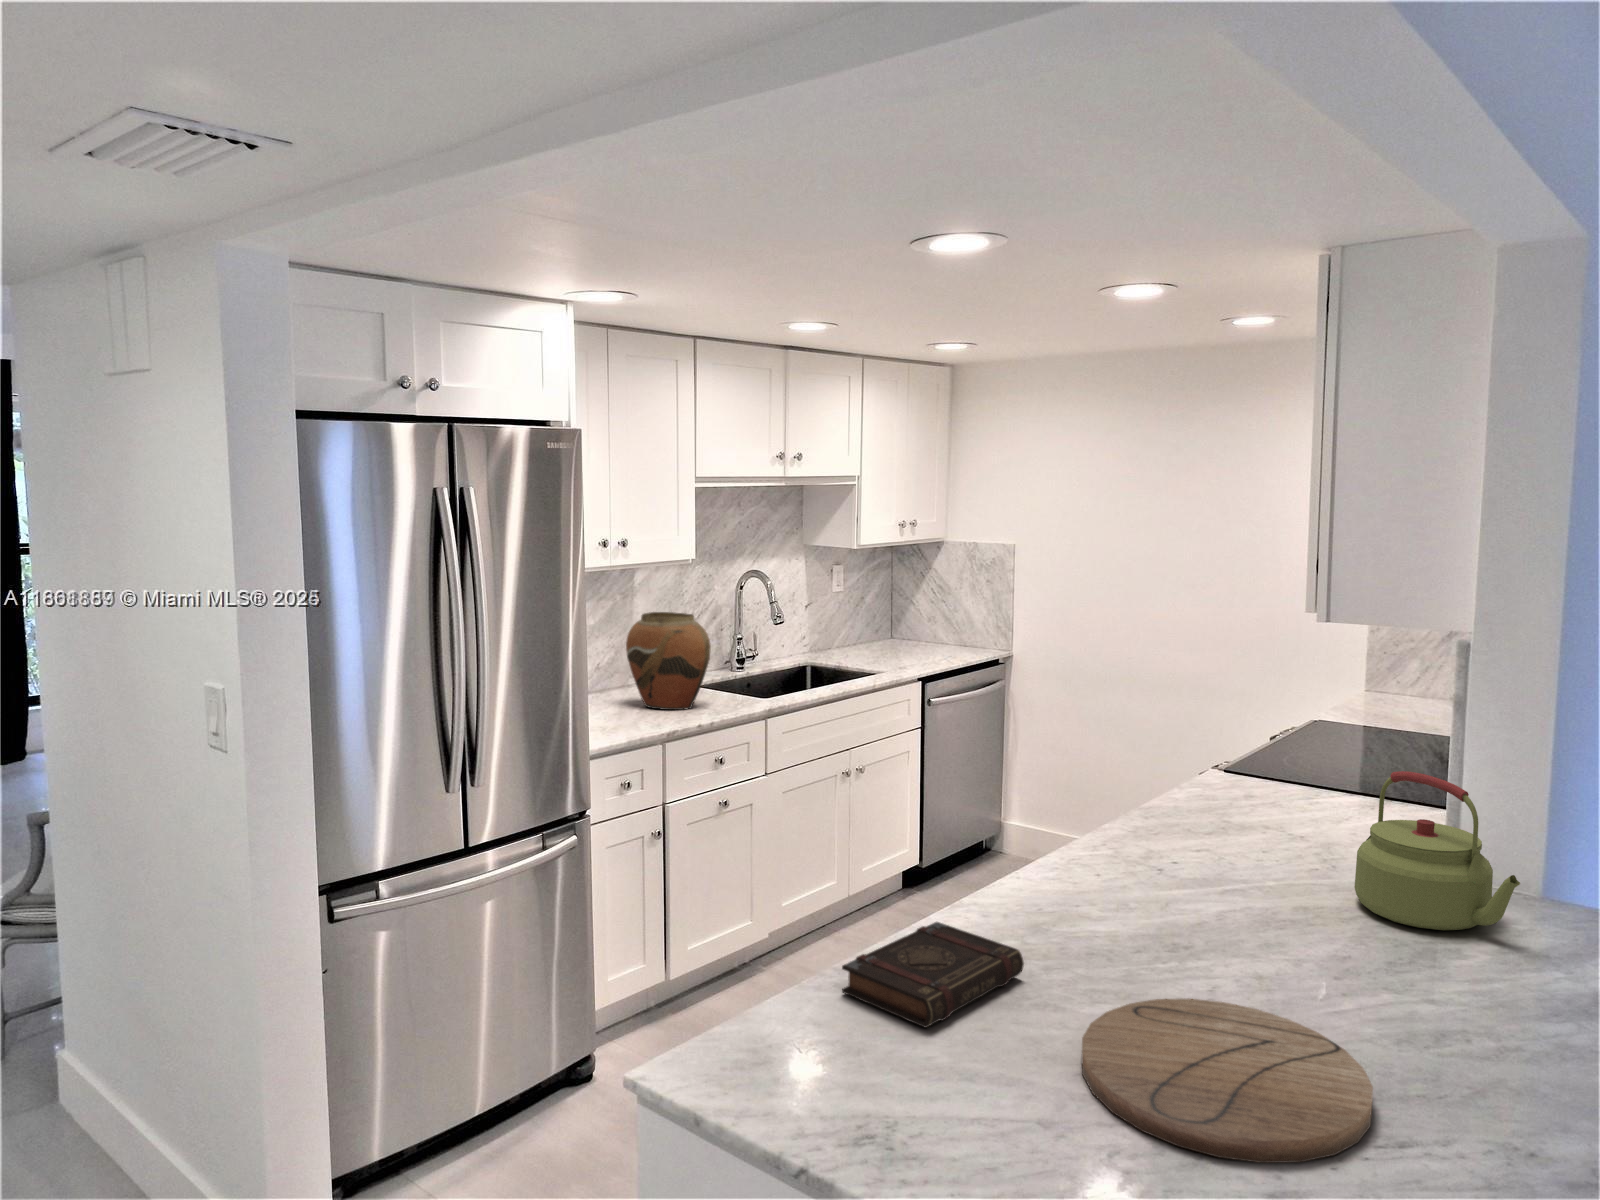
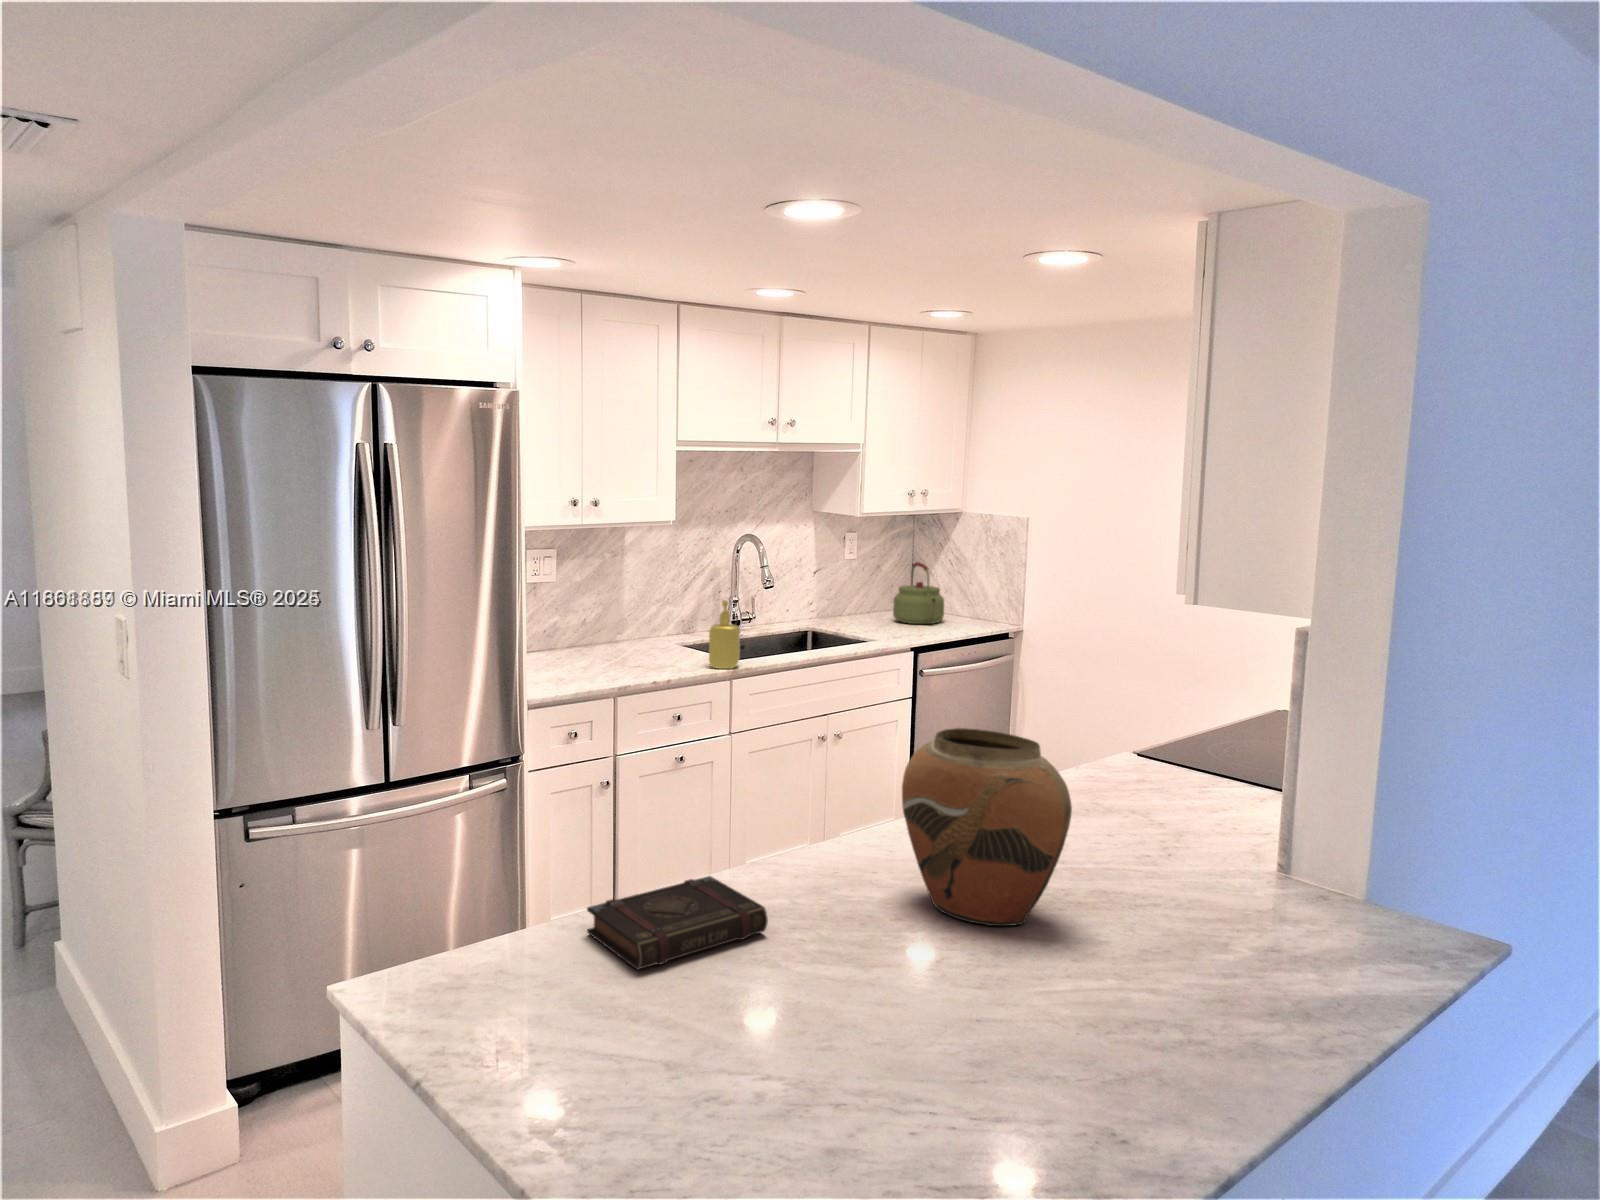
vase: present [626,612,711,710] -> present [902,728,1072,926]
soap dispenser: none [747,637,777,707] -> present [709,600,740,669]
kettle: present [1354,771,1520,930] -> present [893,562,944,624]
cutting board: present [1082,999,1373,1163] -> none [745,963,1012,1120]

